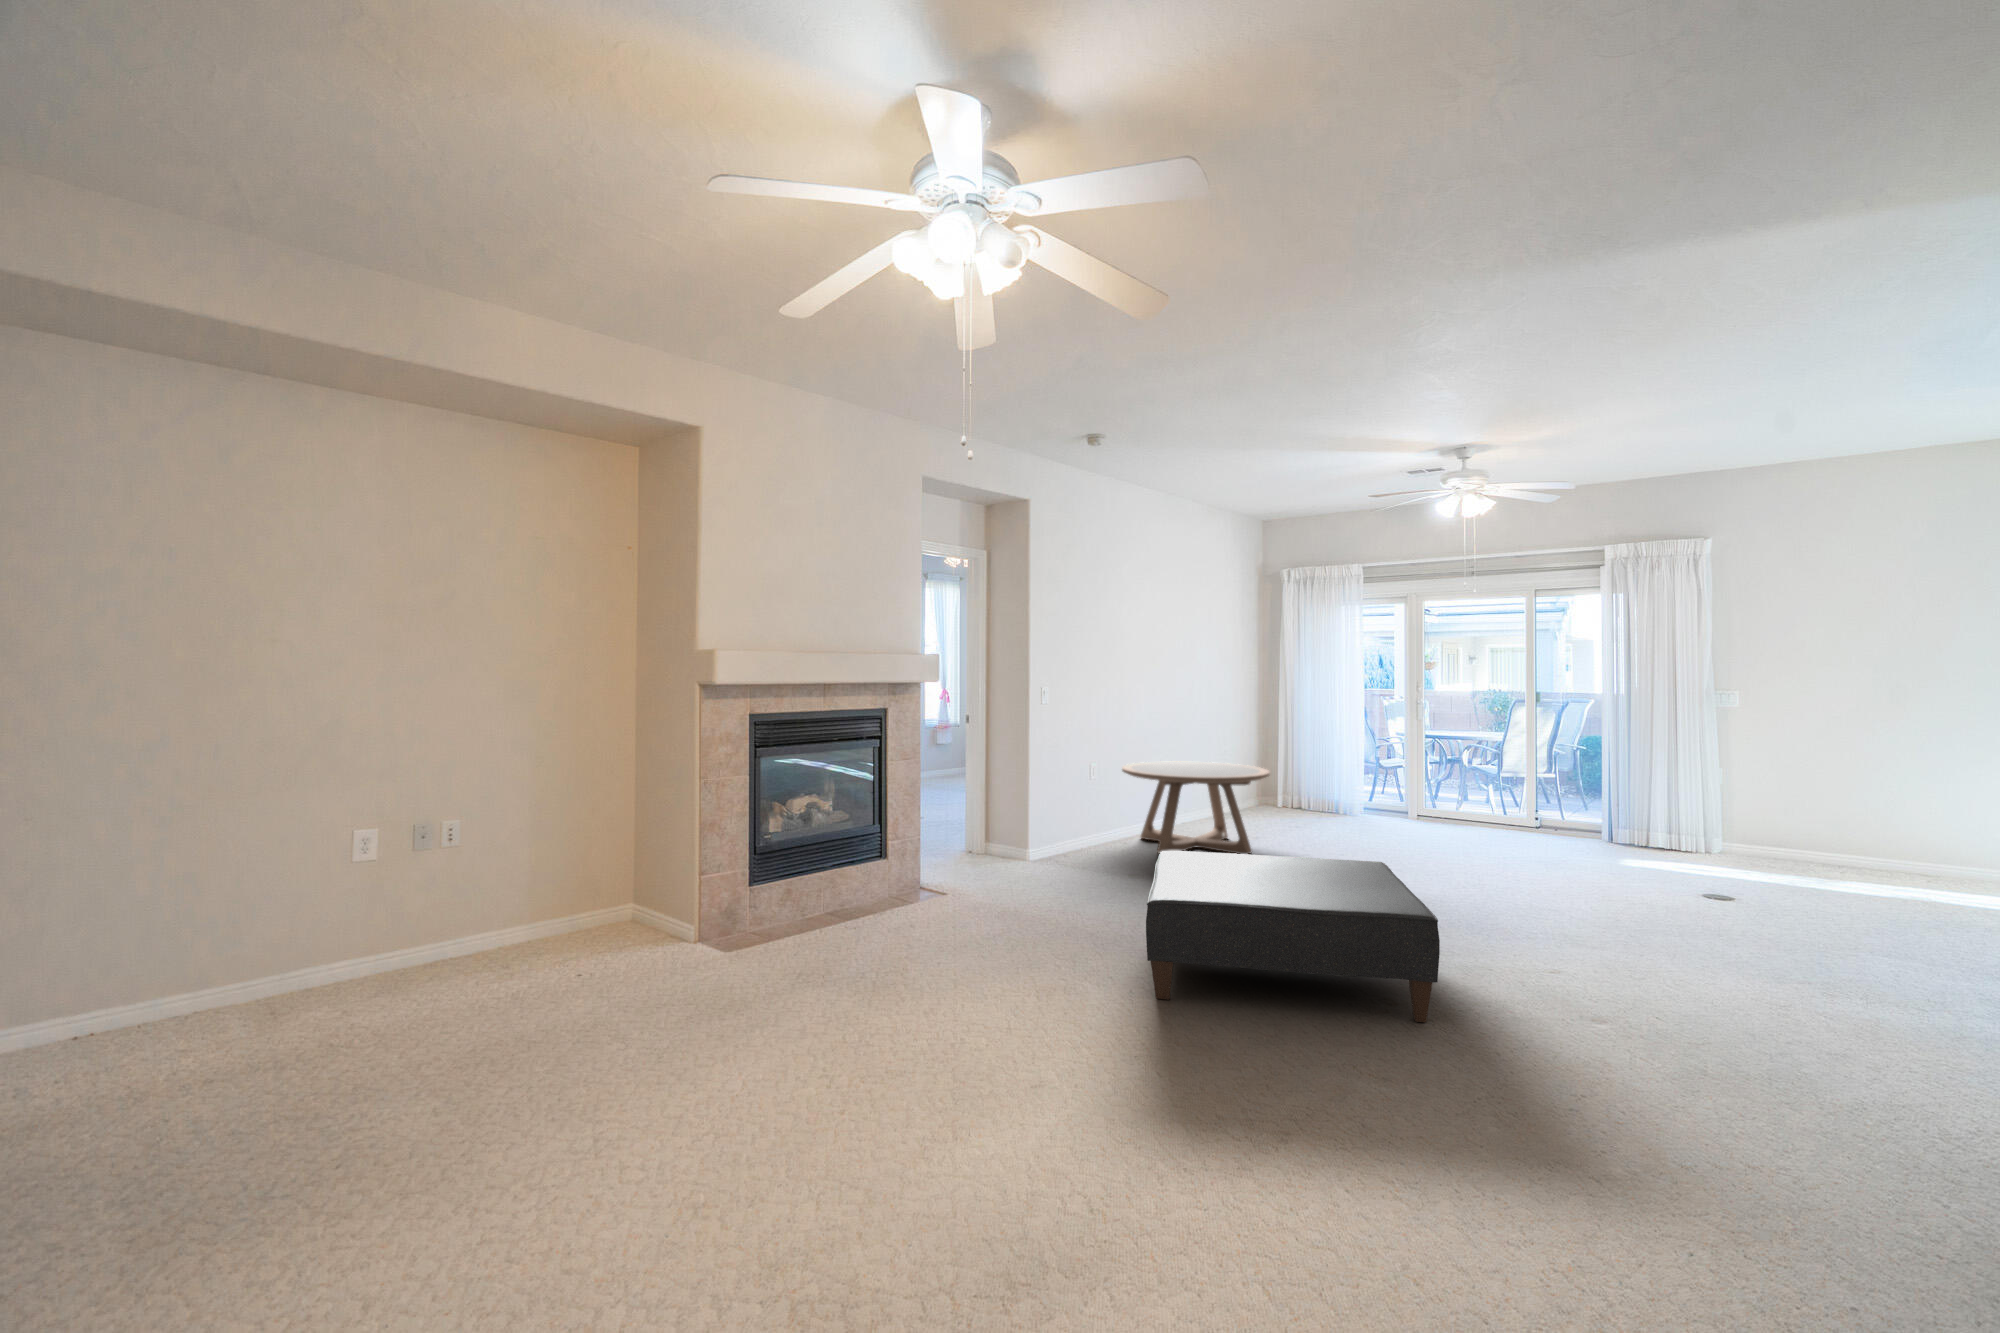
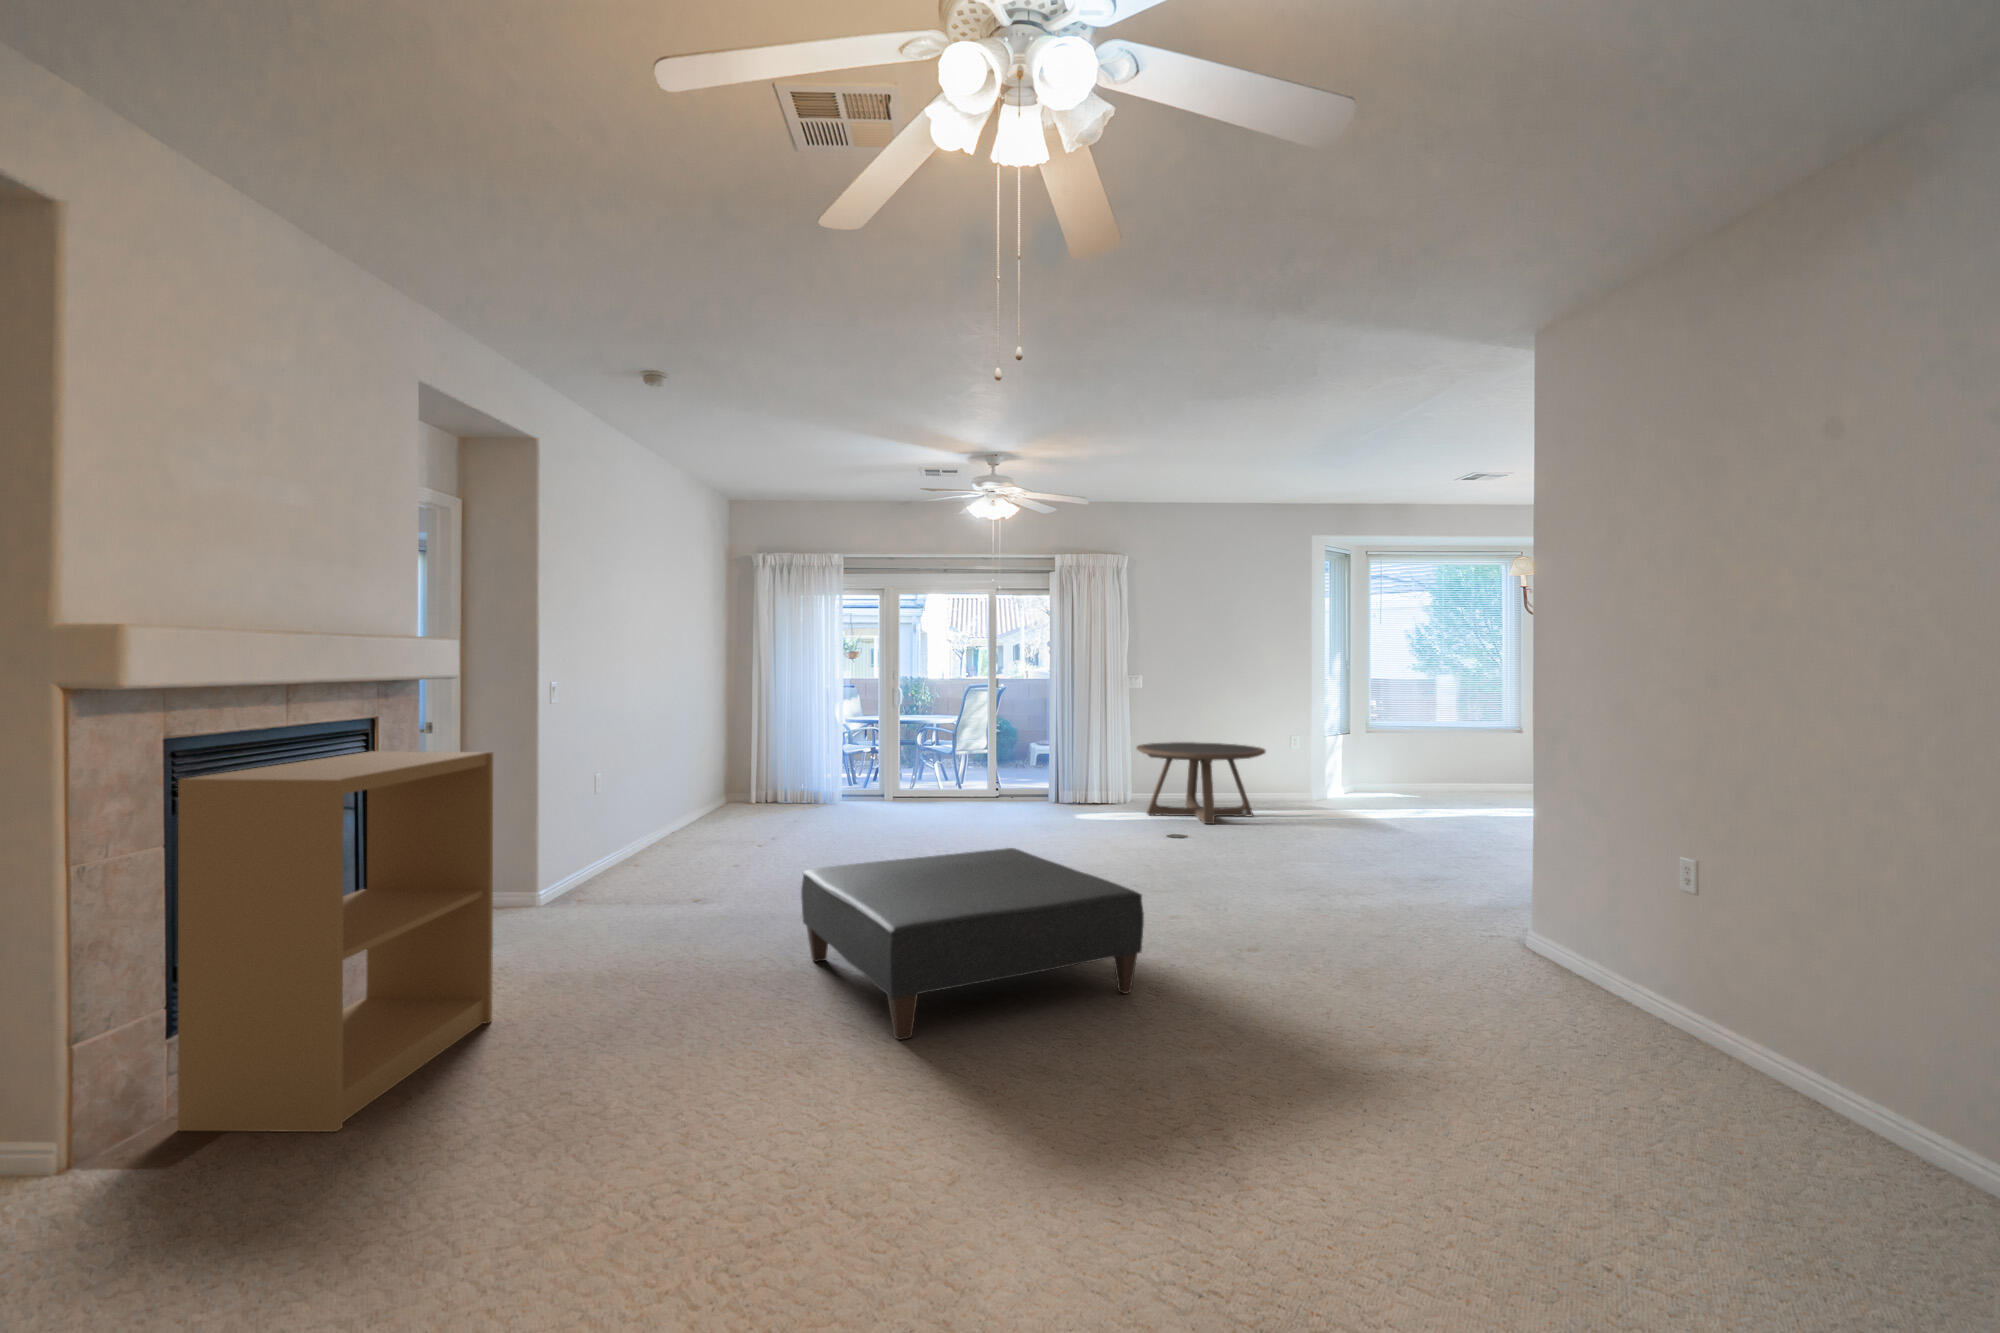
bookshelf: none [749,730,929,955] -> present [178,751,493,1132]
coffee table: present [1122,761,1270,854] -> present [1136,742,1265,824]

